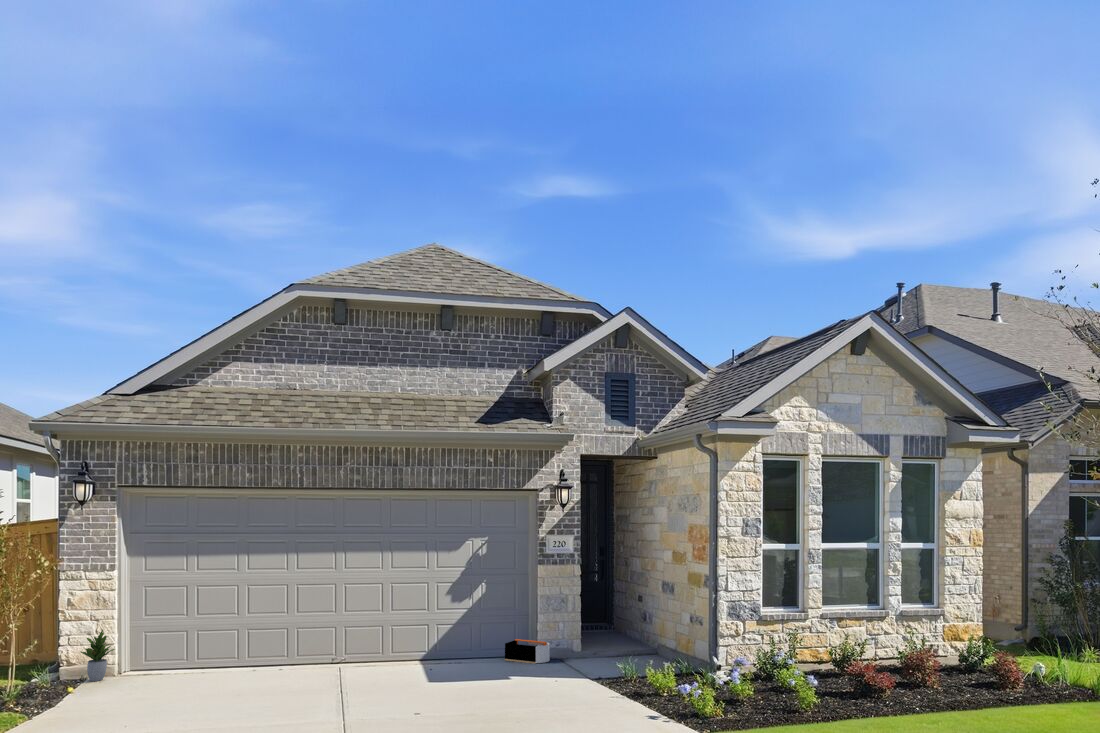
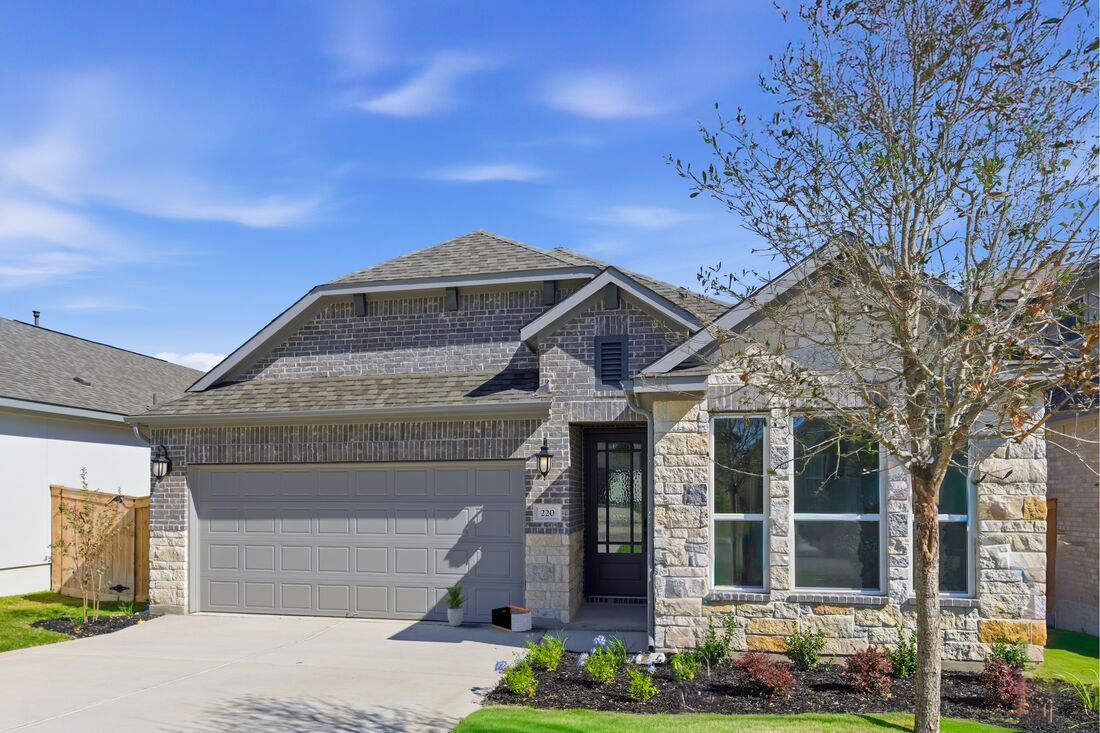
potted plant: present [81,630,114,681] -> present [442,581,469,626]

